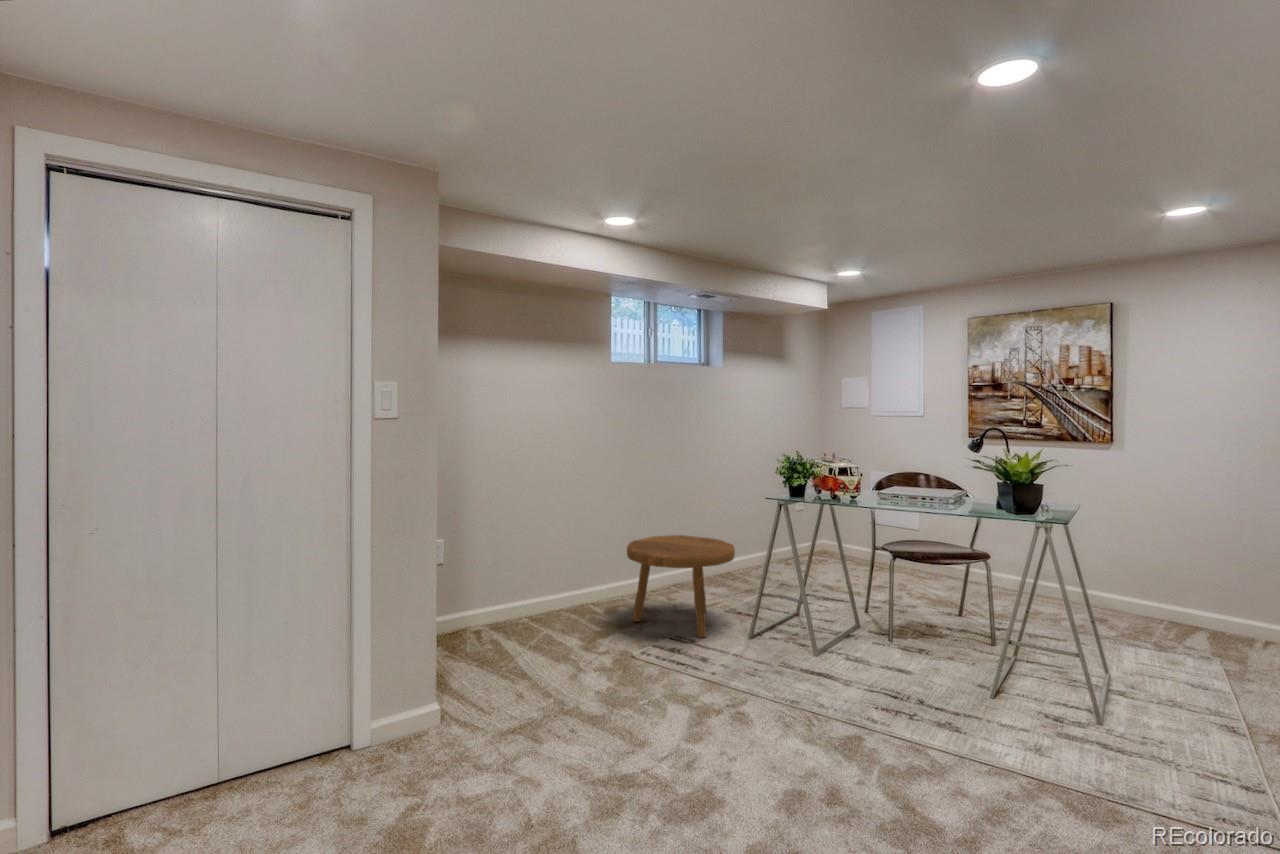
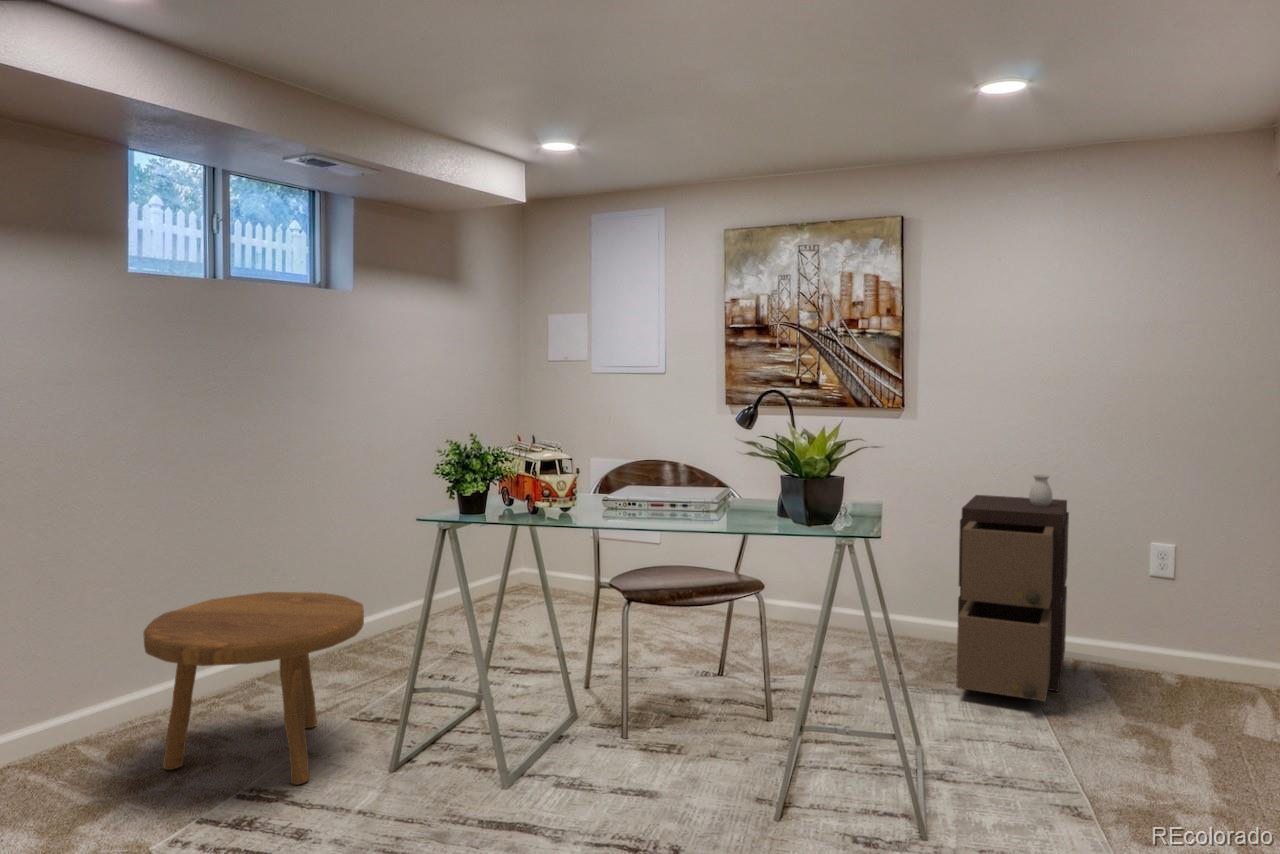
storage cabinet: none [1148,495,1264,663] -> present [957,475,1069,701]

